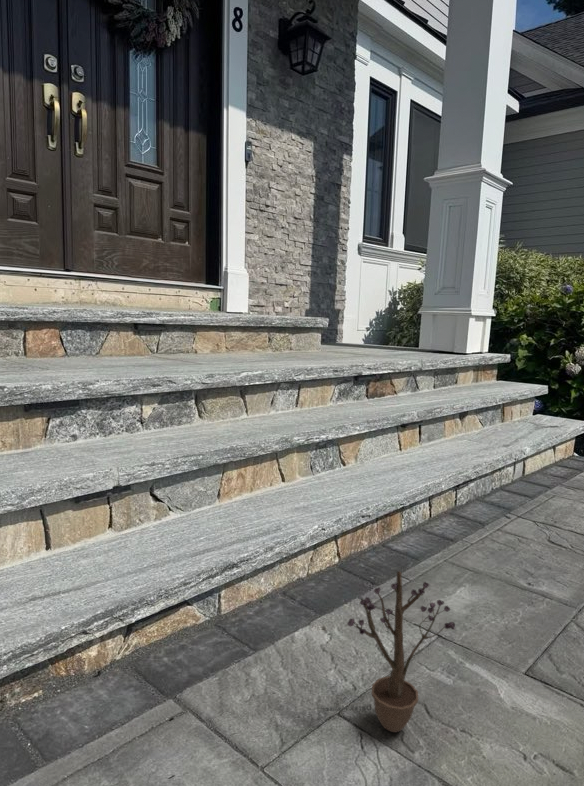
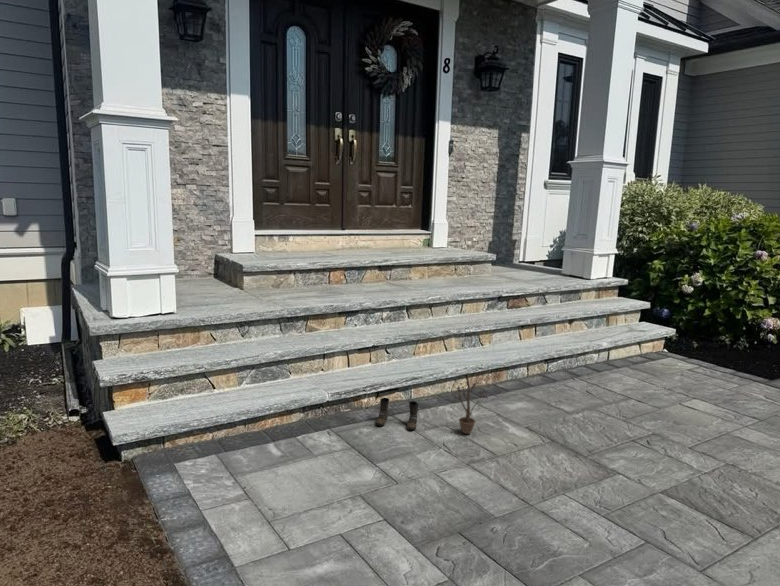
boots: none [125,644,251,747] -> present [376,398,418,430]

